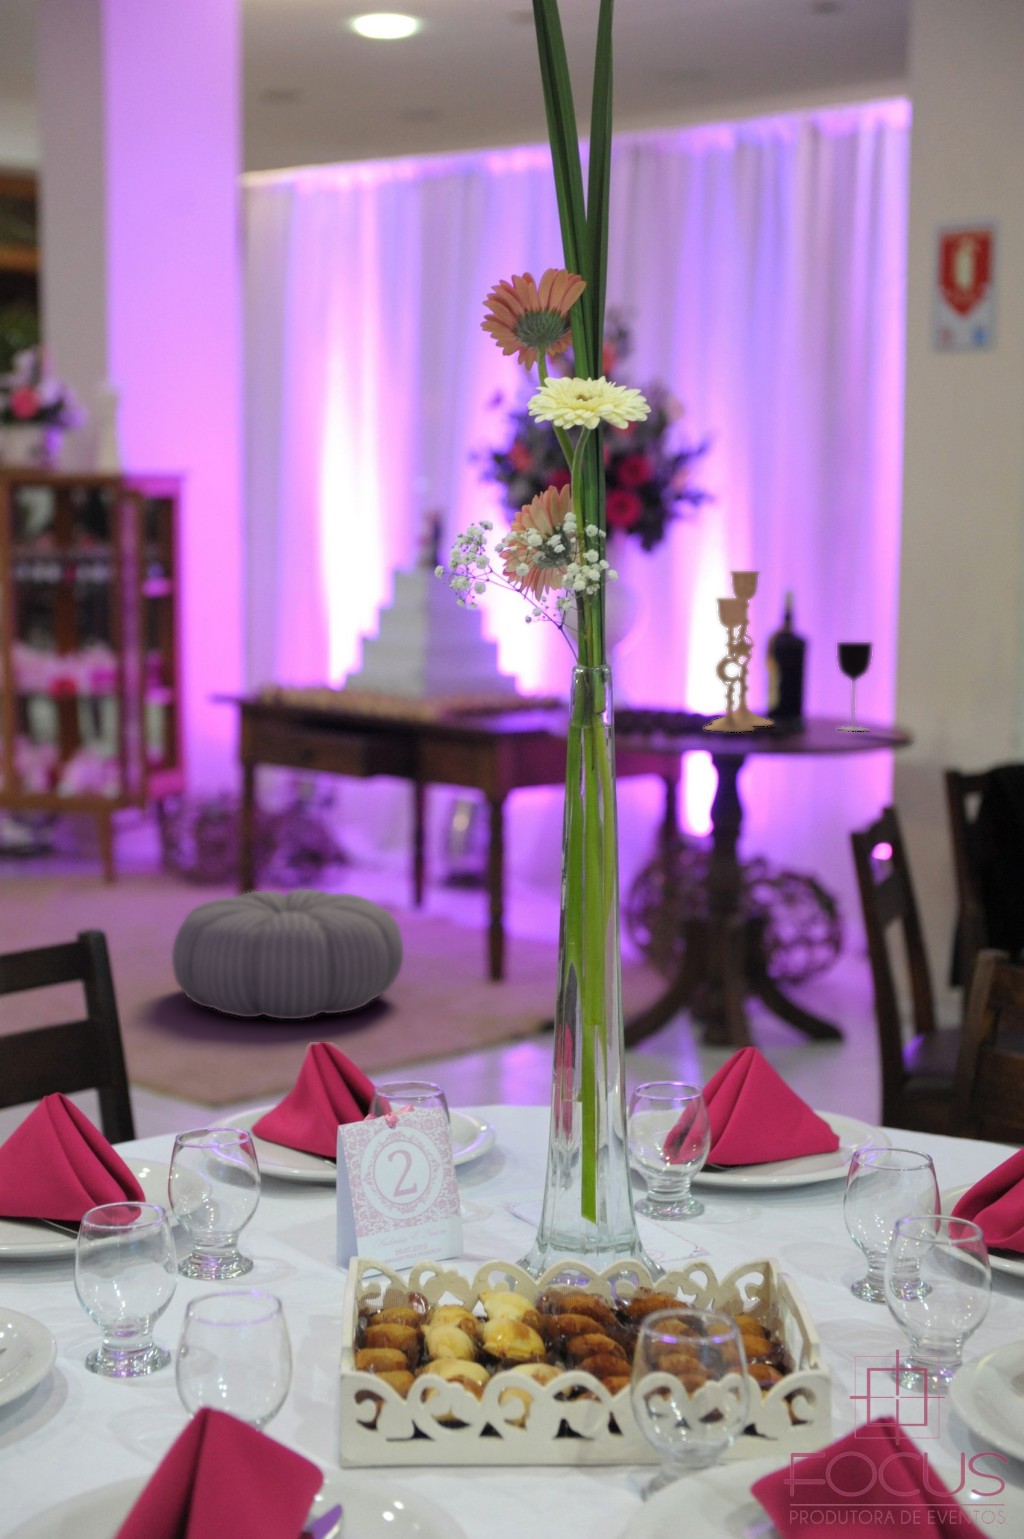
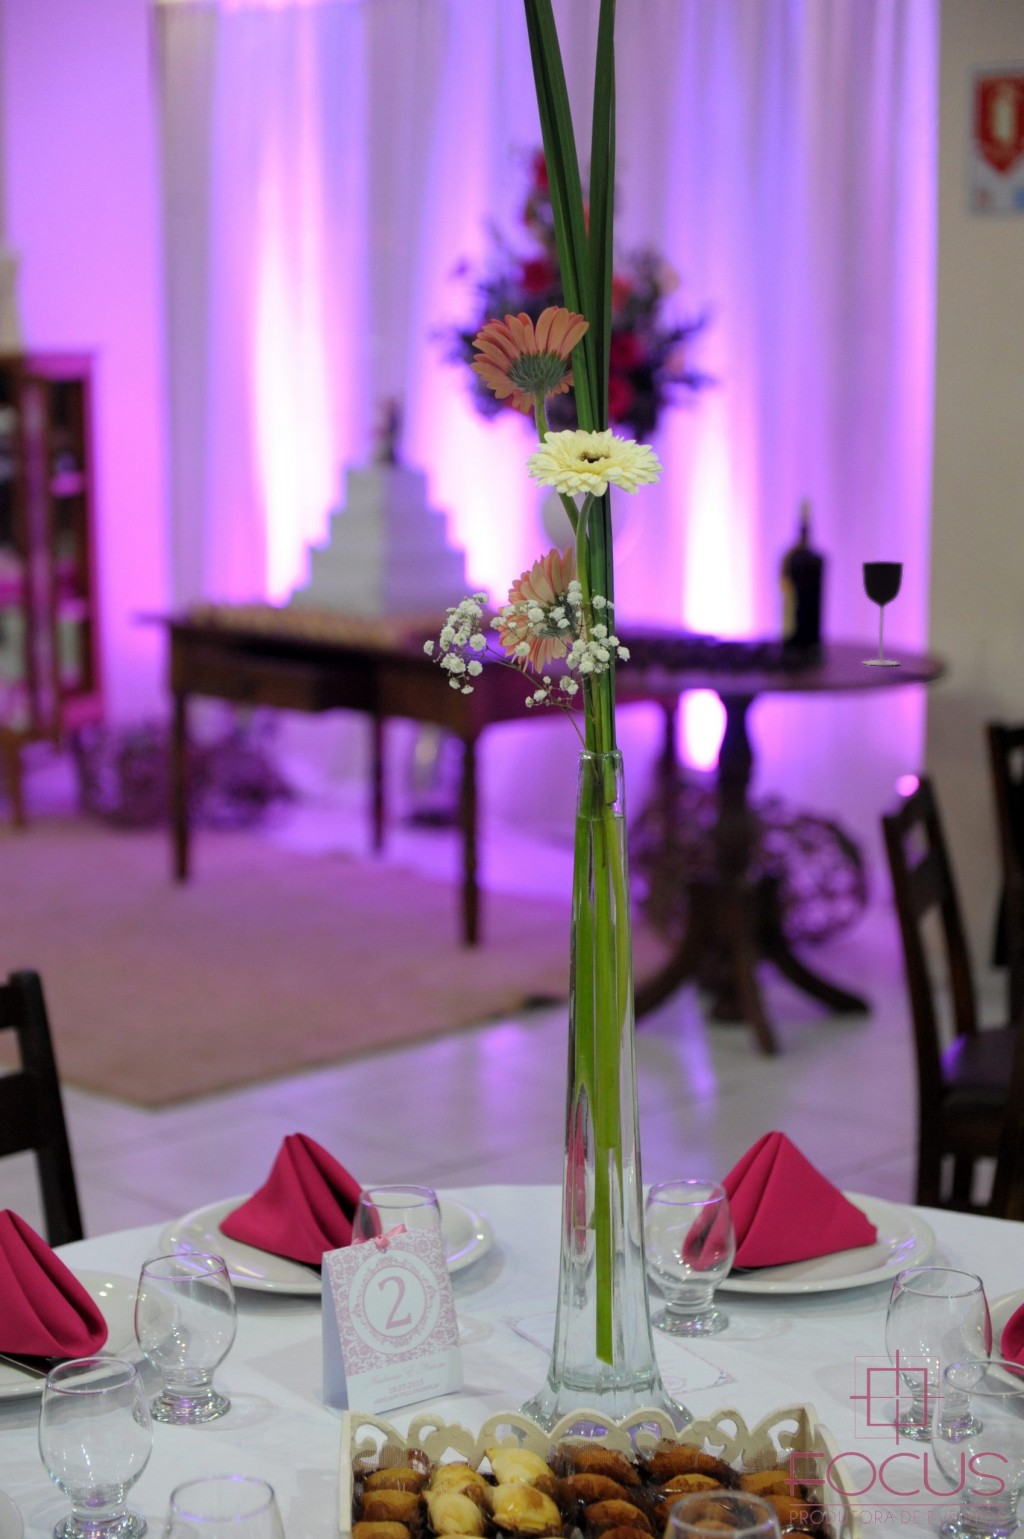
candlestick: present [706,571,772,732] -> none [709,481,790,671]
pouf: present [172,889,403,1019] -> none [100,846,366,999]

